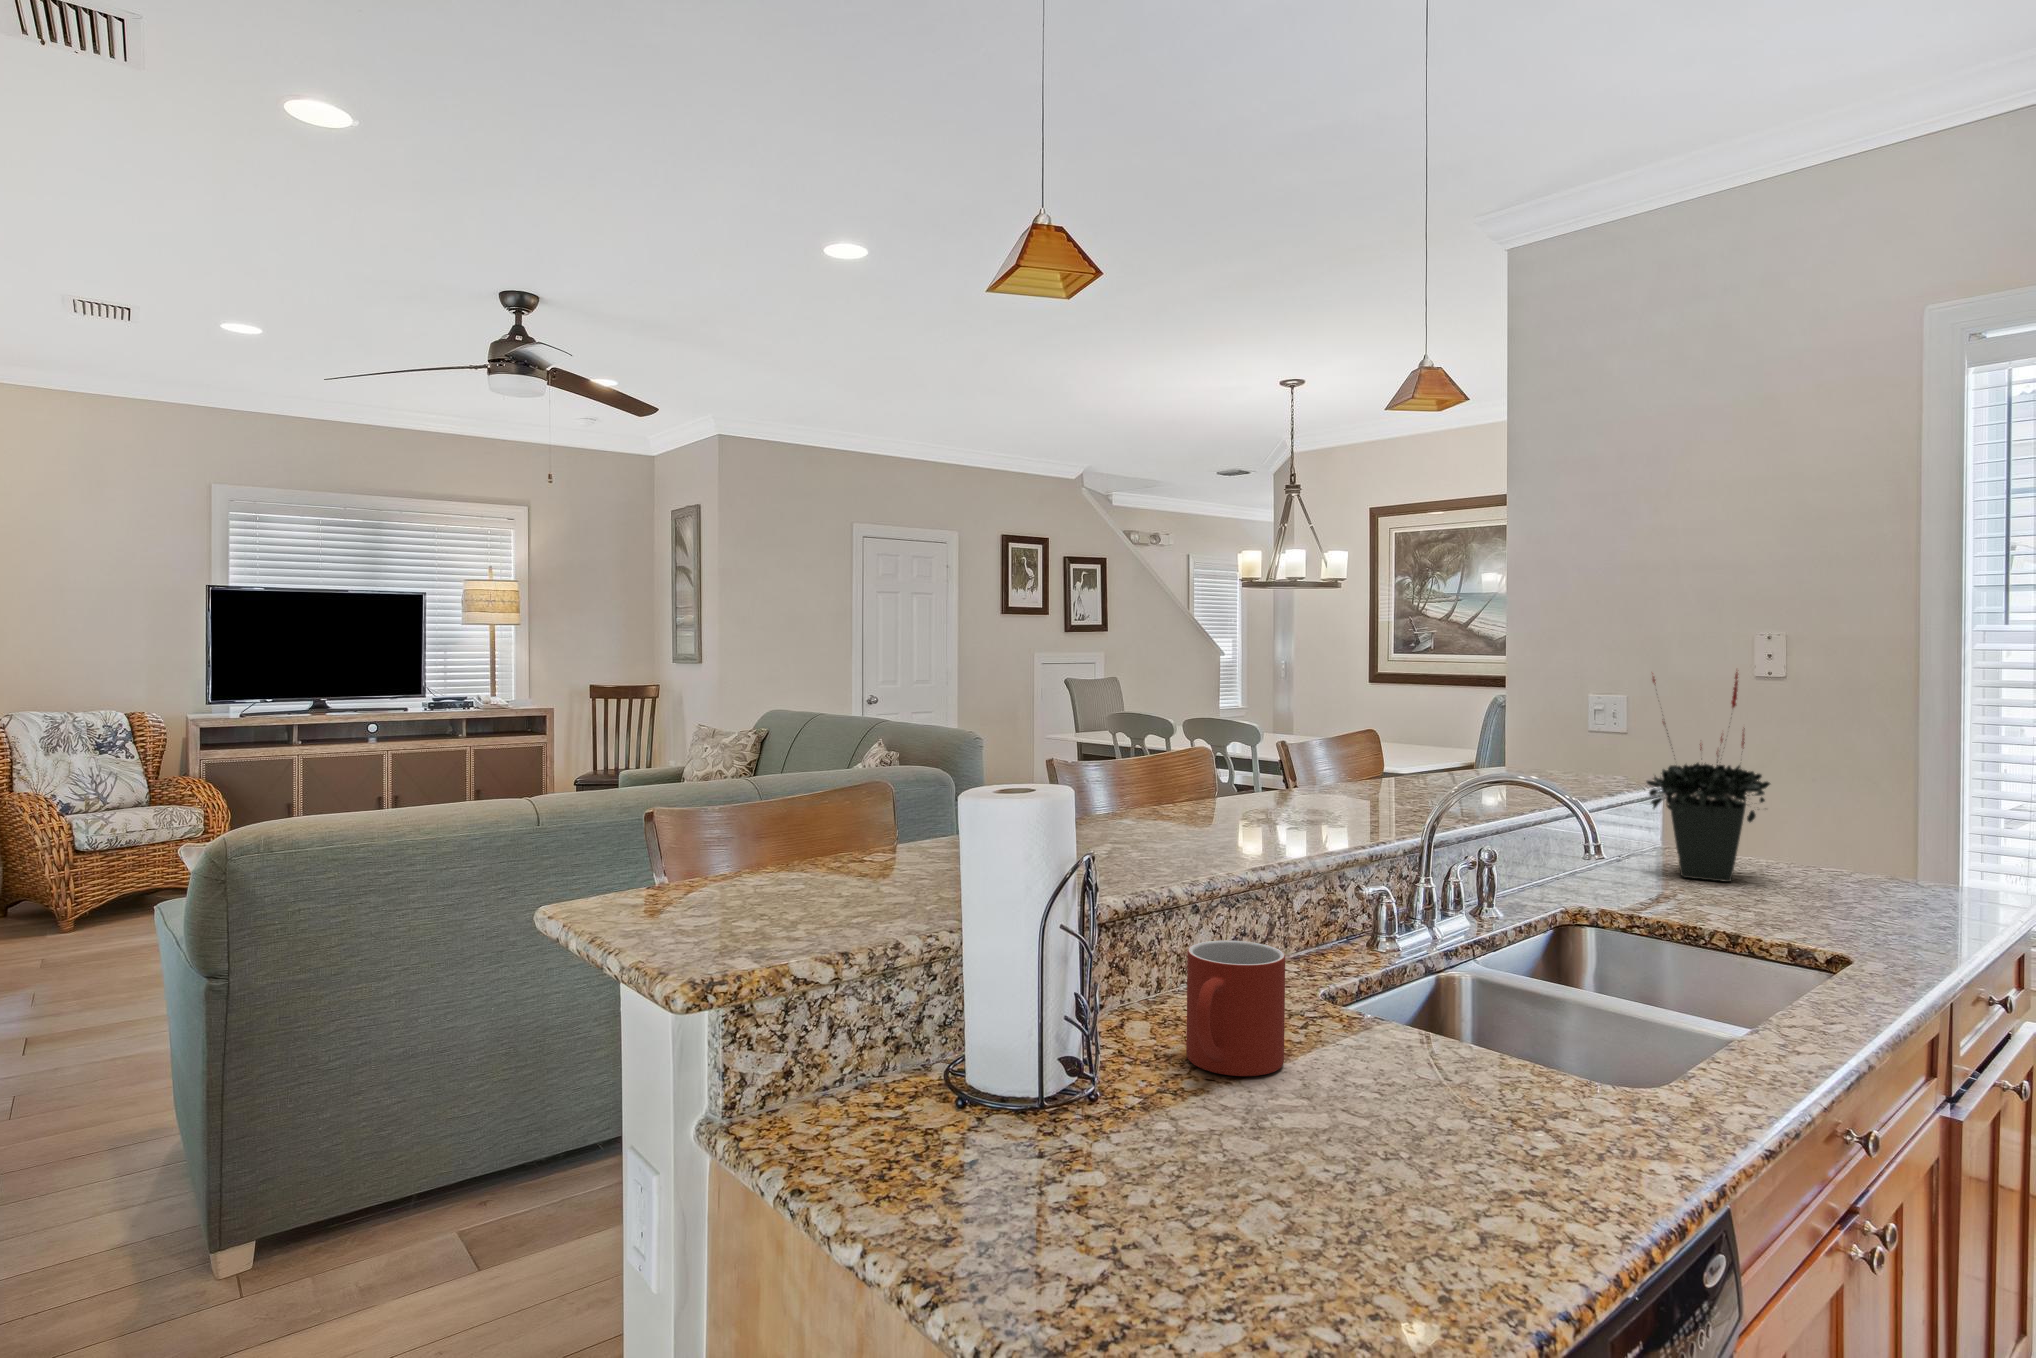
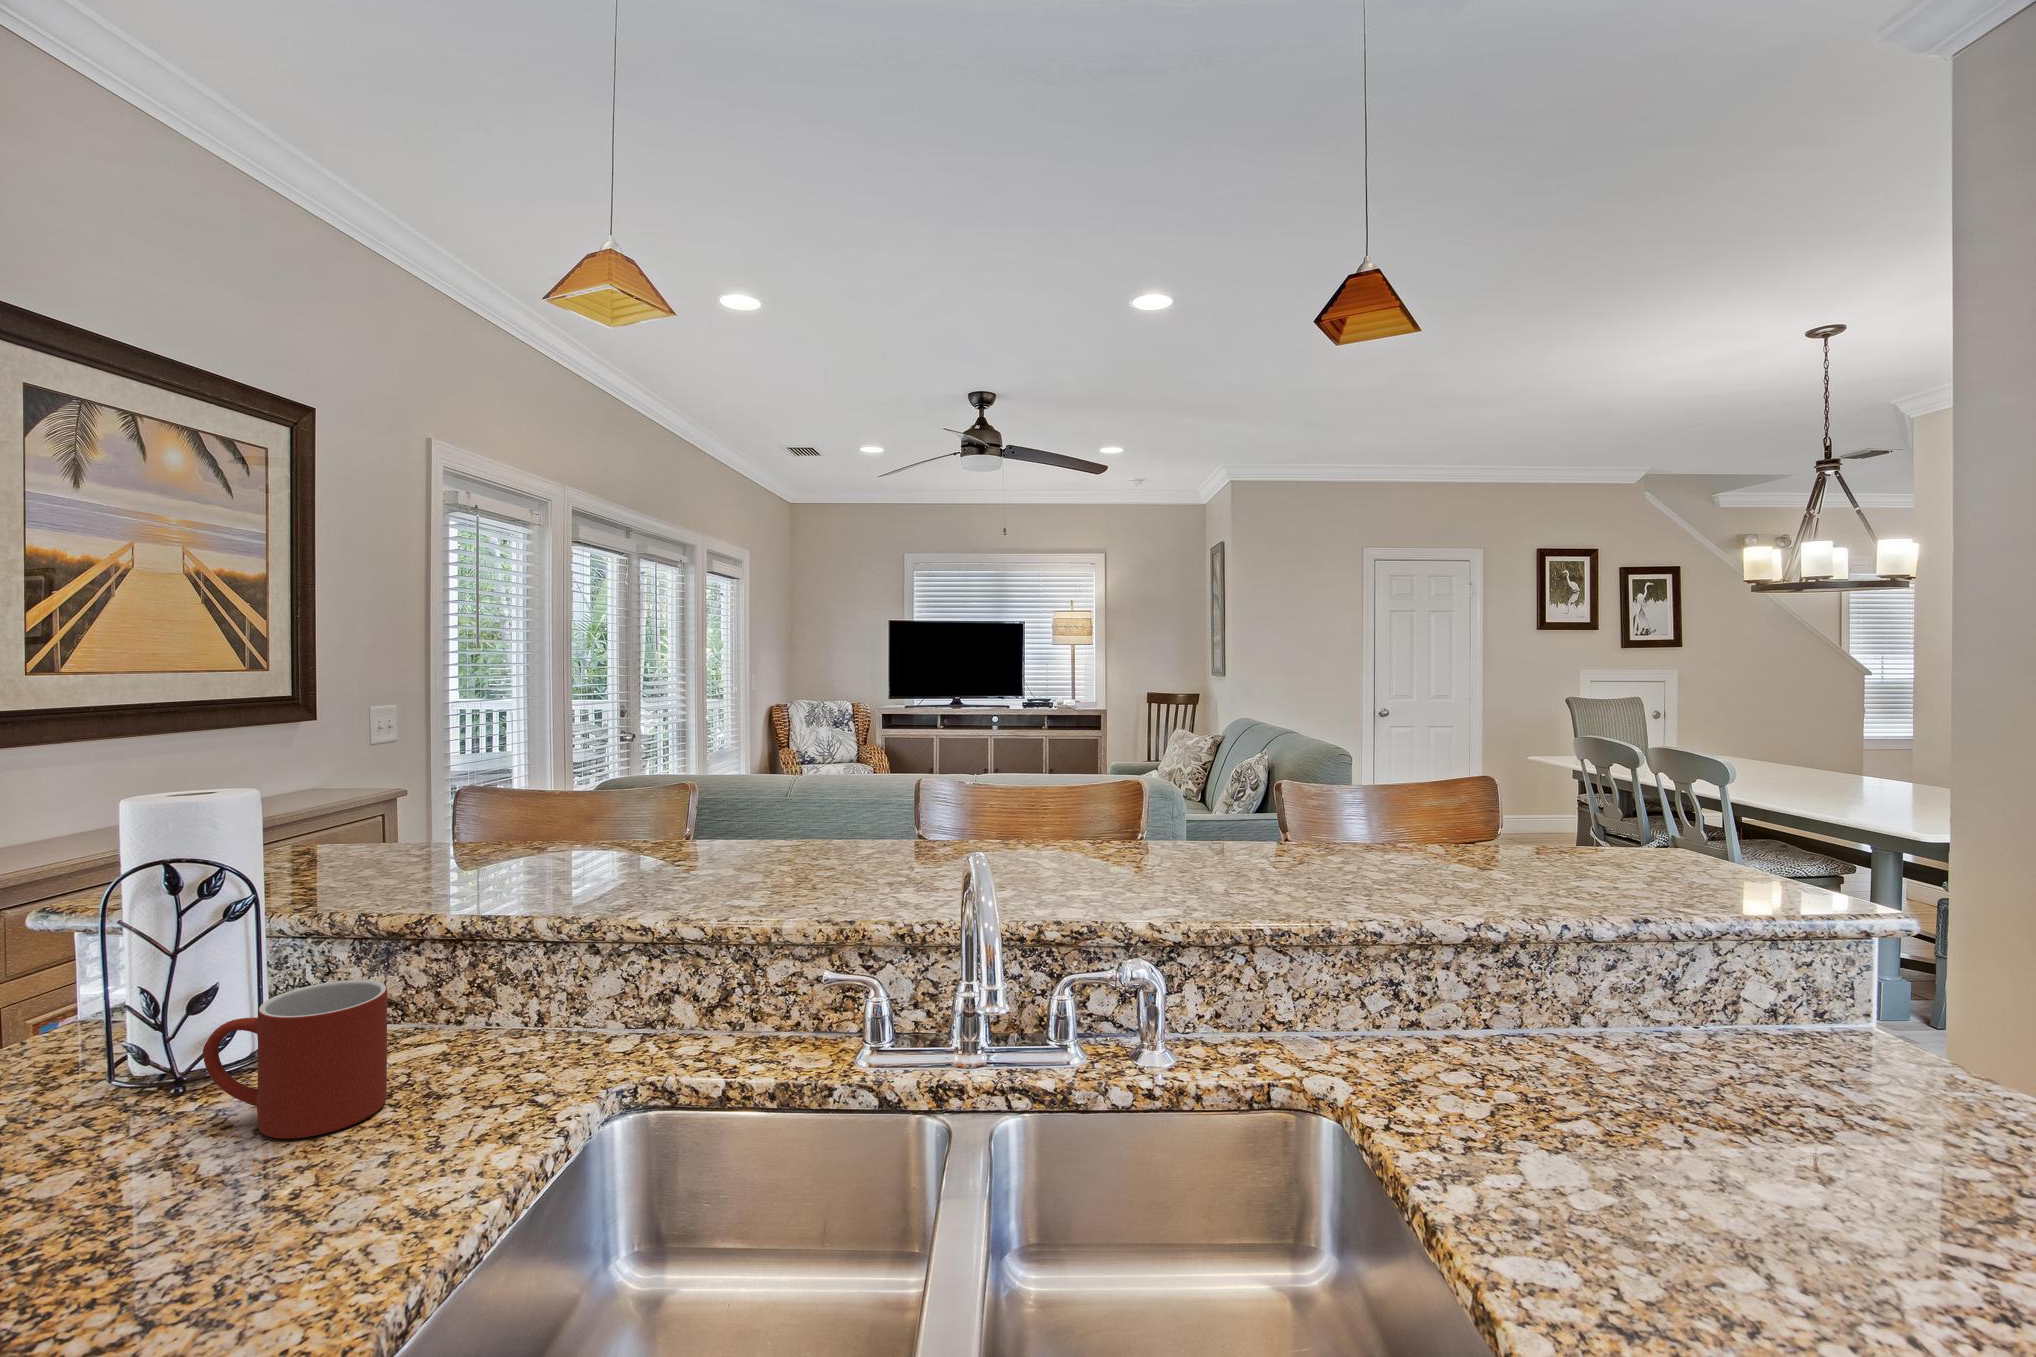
potted plant: present [1647,672,1770,882] -> none [1642,714,1924,1125]

